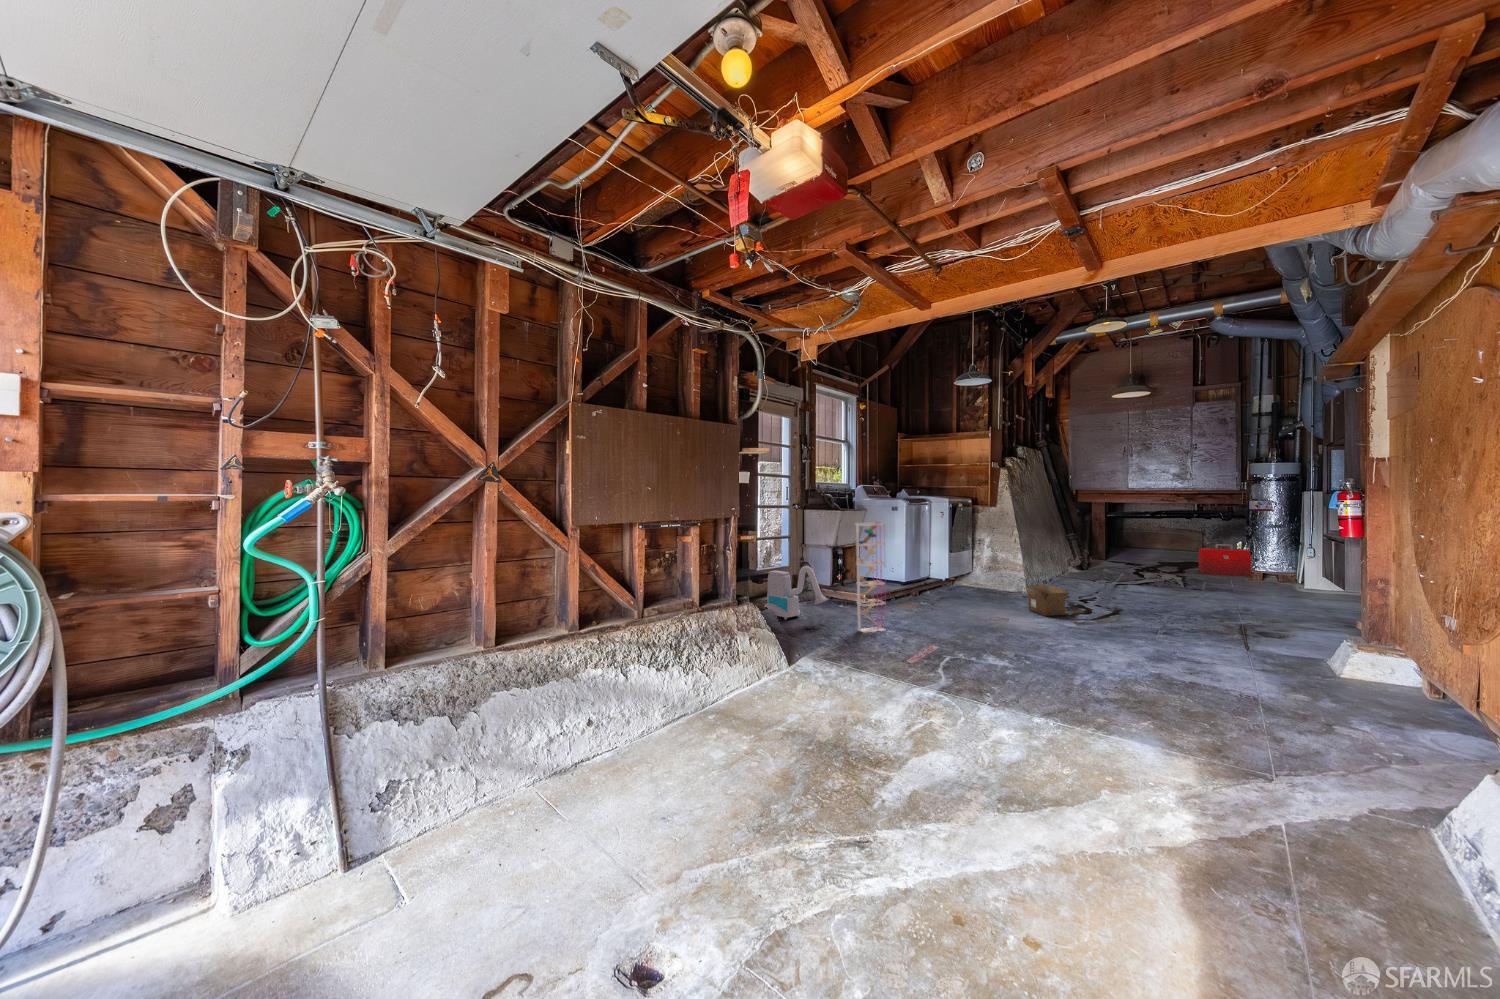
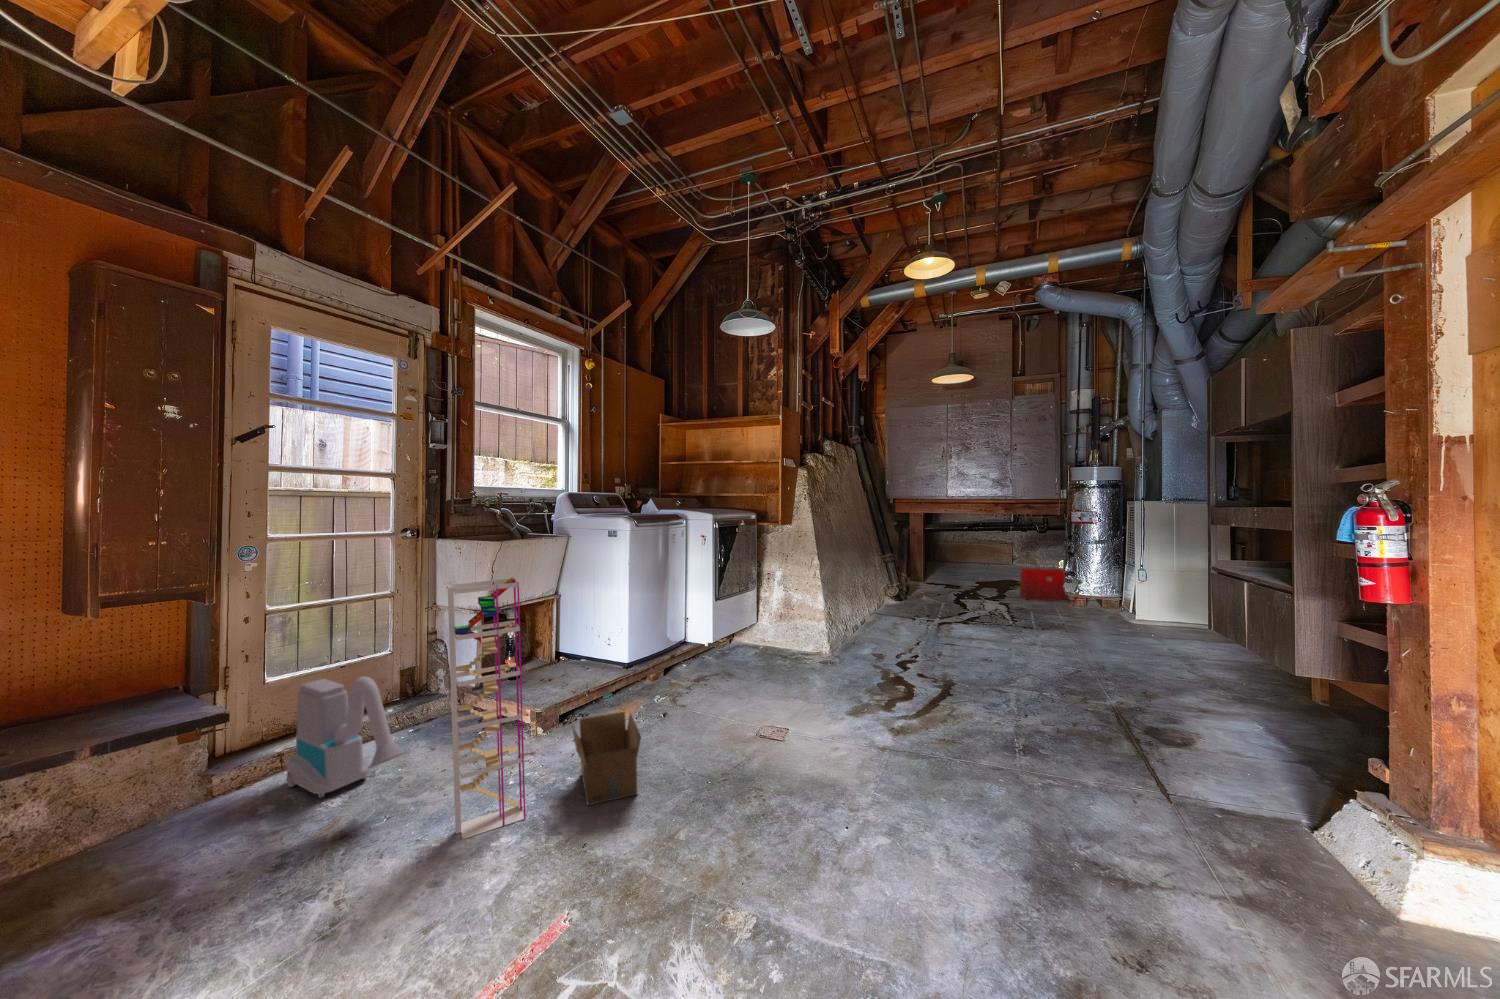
cardboard box: present [1025,585,1069,616] -> present [572,712,641,805]

